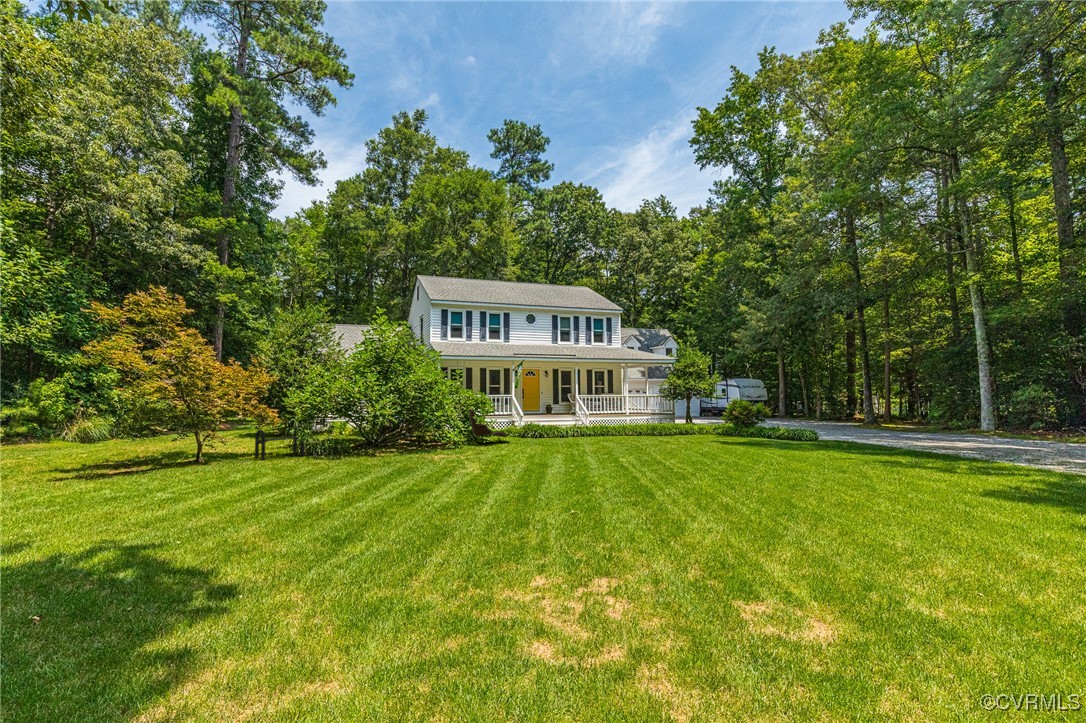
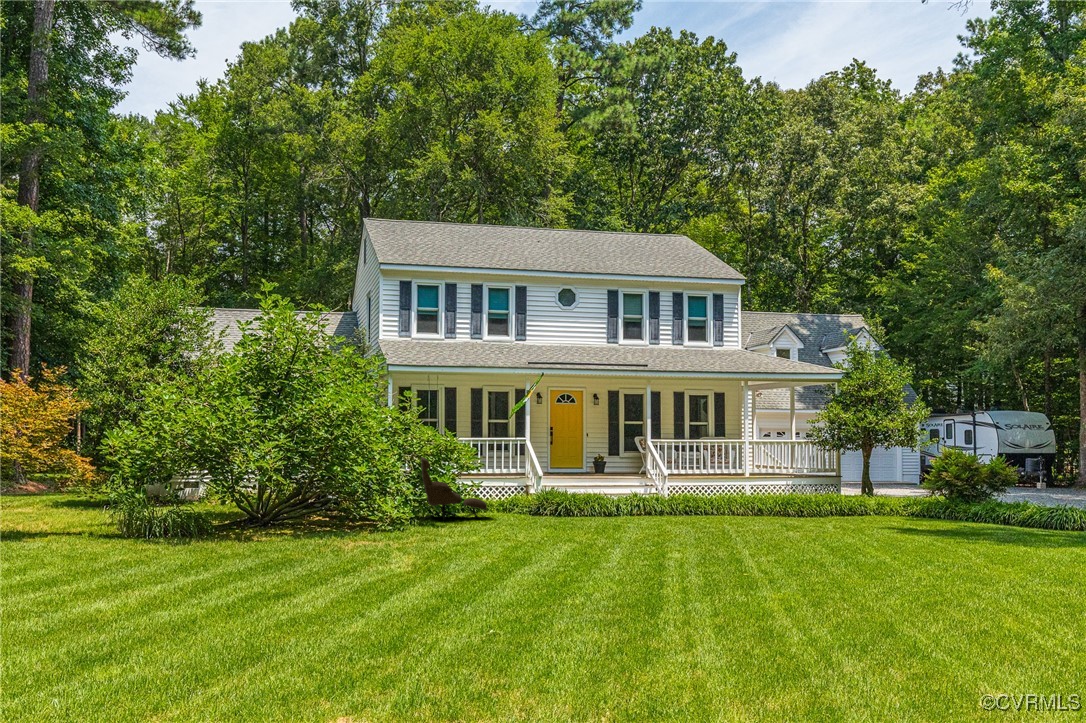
bench: present [255,427,304,460] -> none [55,480,135,532]

